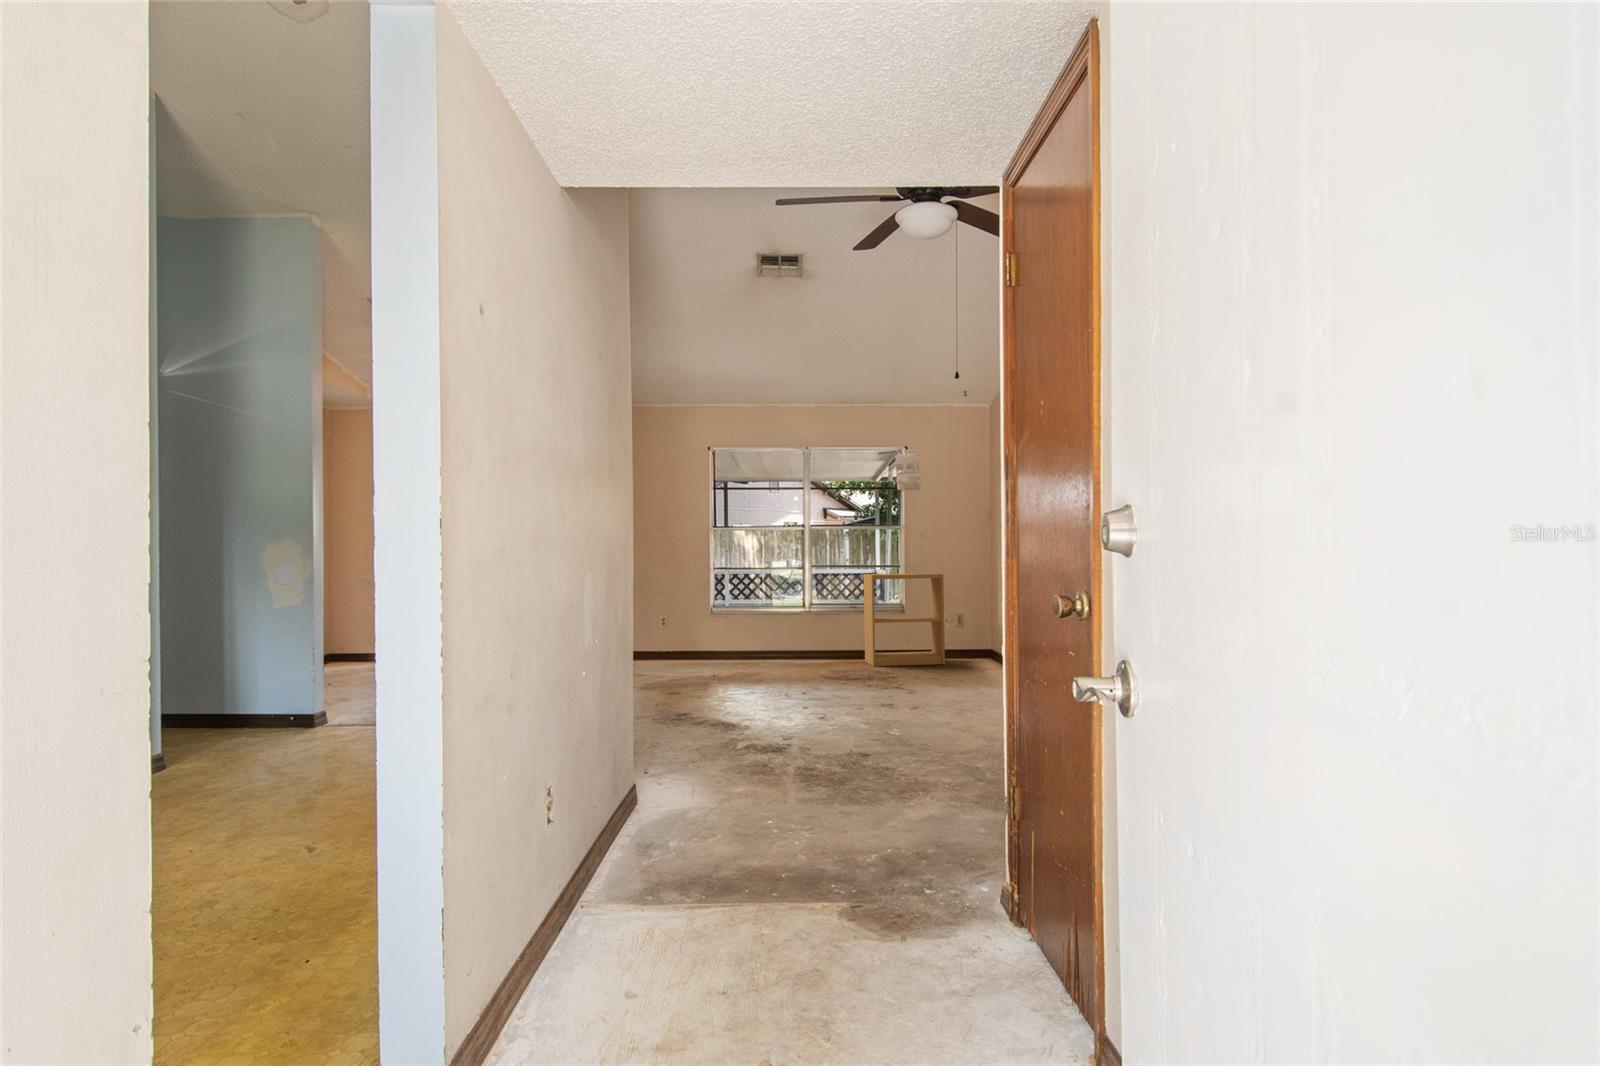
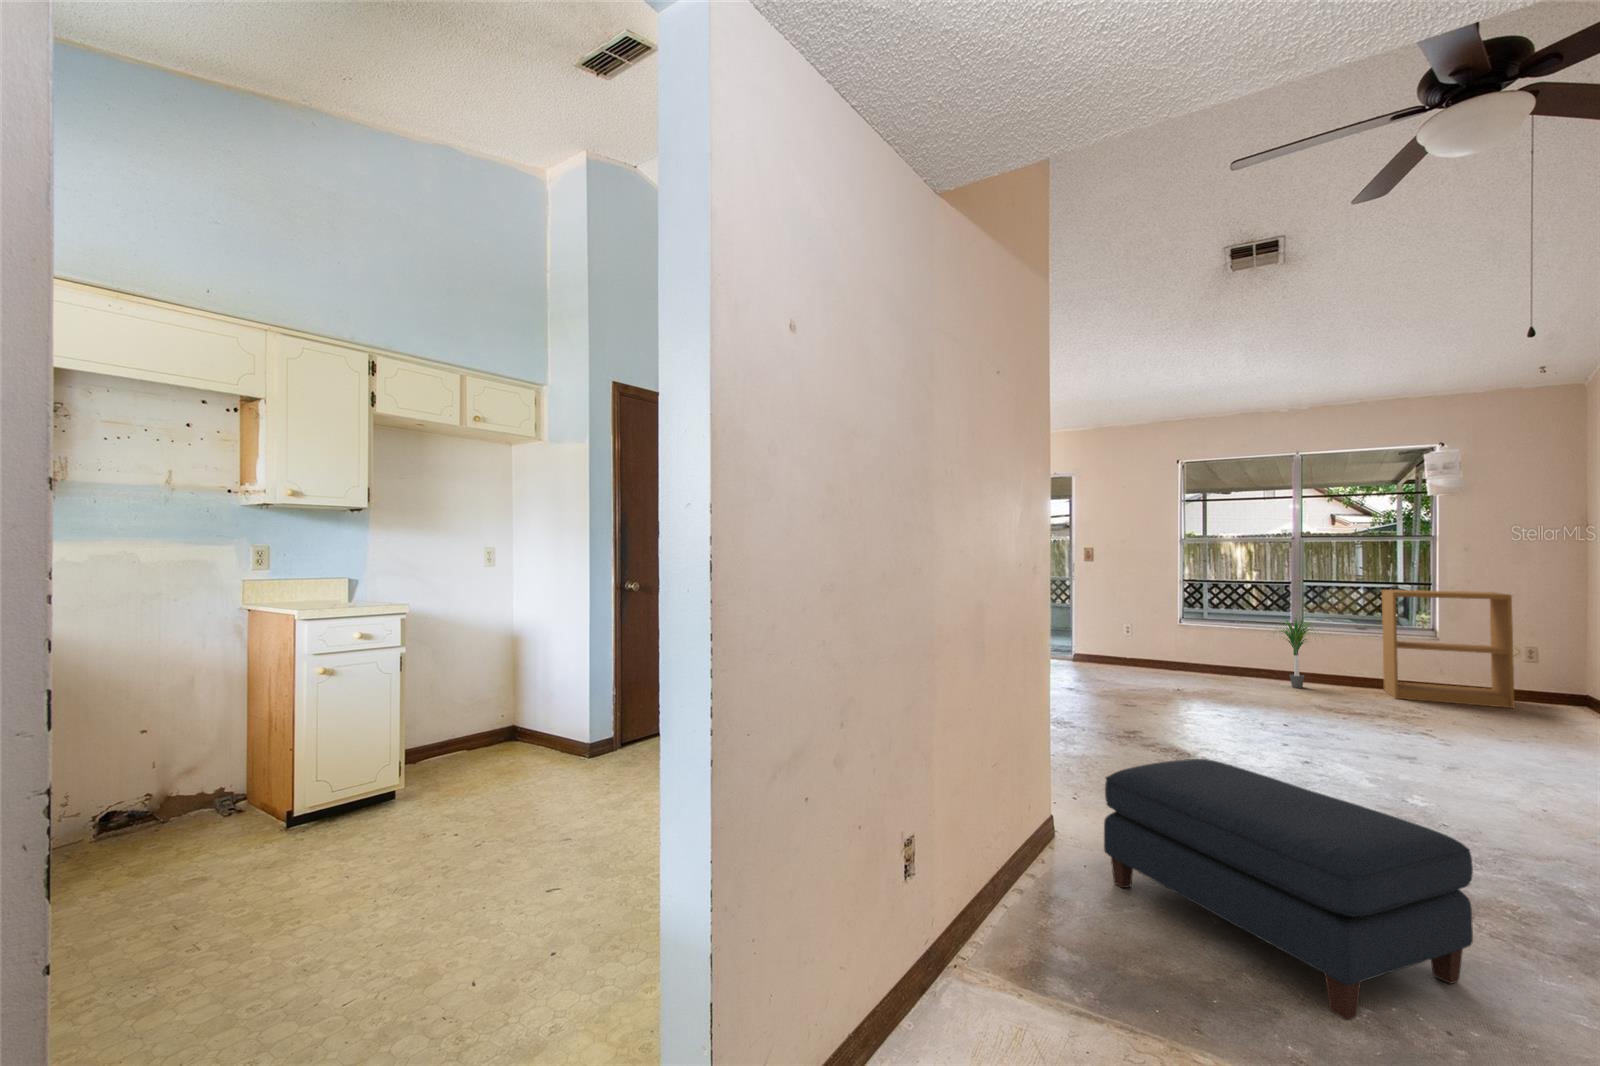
potted plant: none [781,595,827,666] -> present [1281,619,1314,688]
ottoman: none [688,704,935,860] -> present [1104,759,1473,1020]

